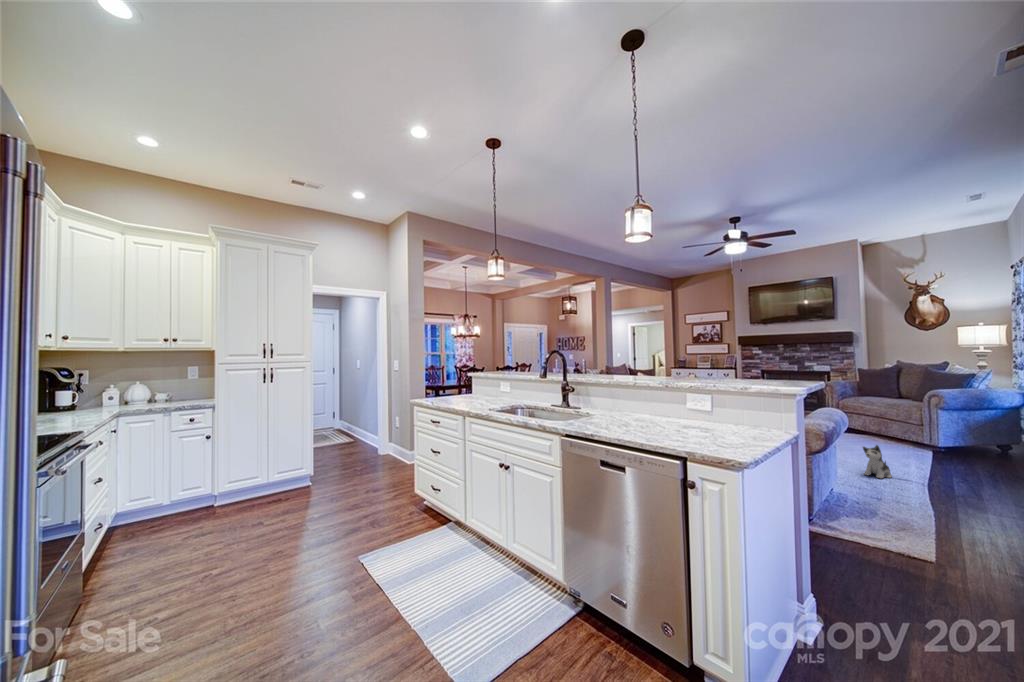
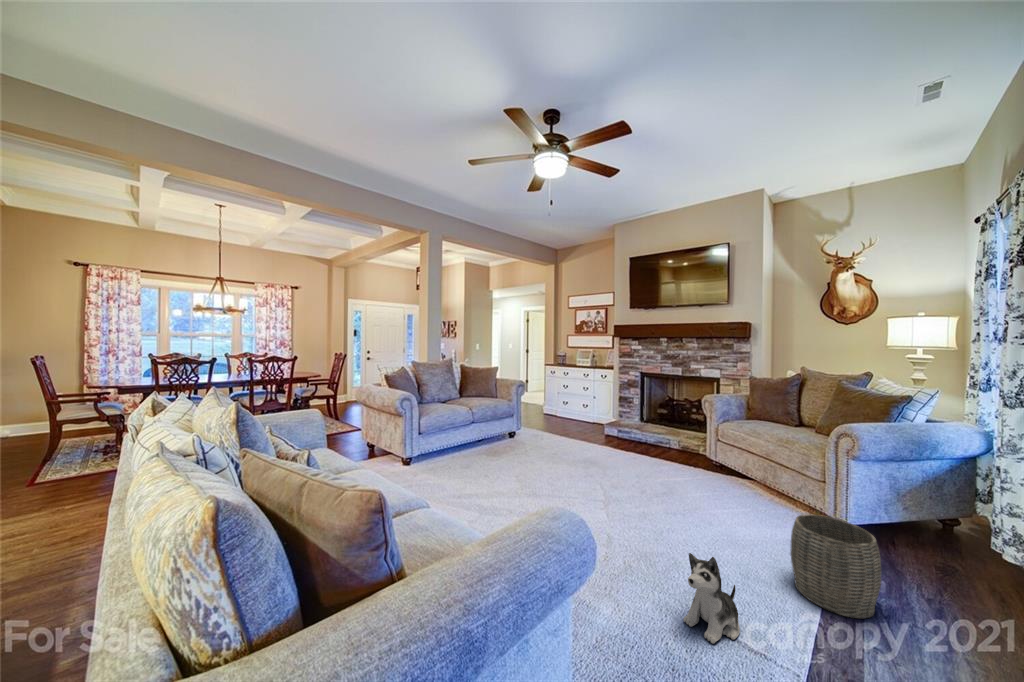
woven basket: none [910,434,958,473] -> present [790,514,881,618]

